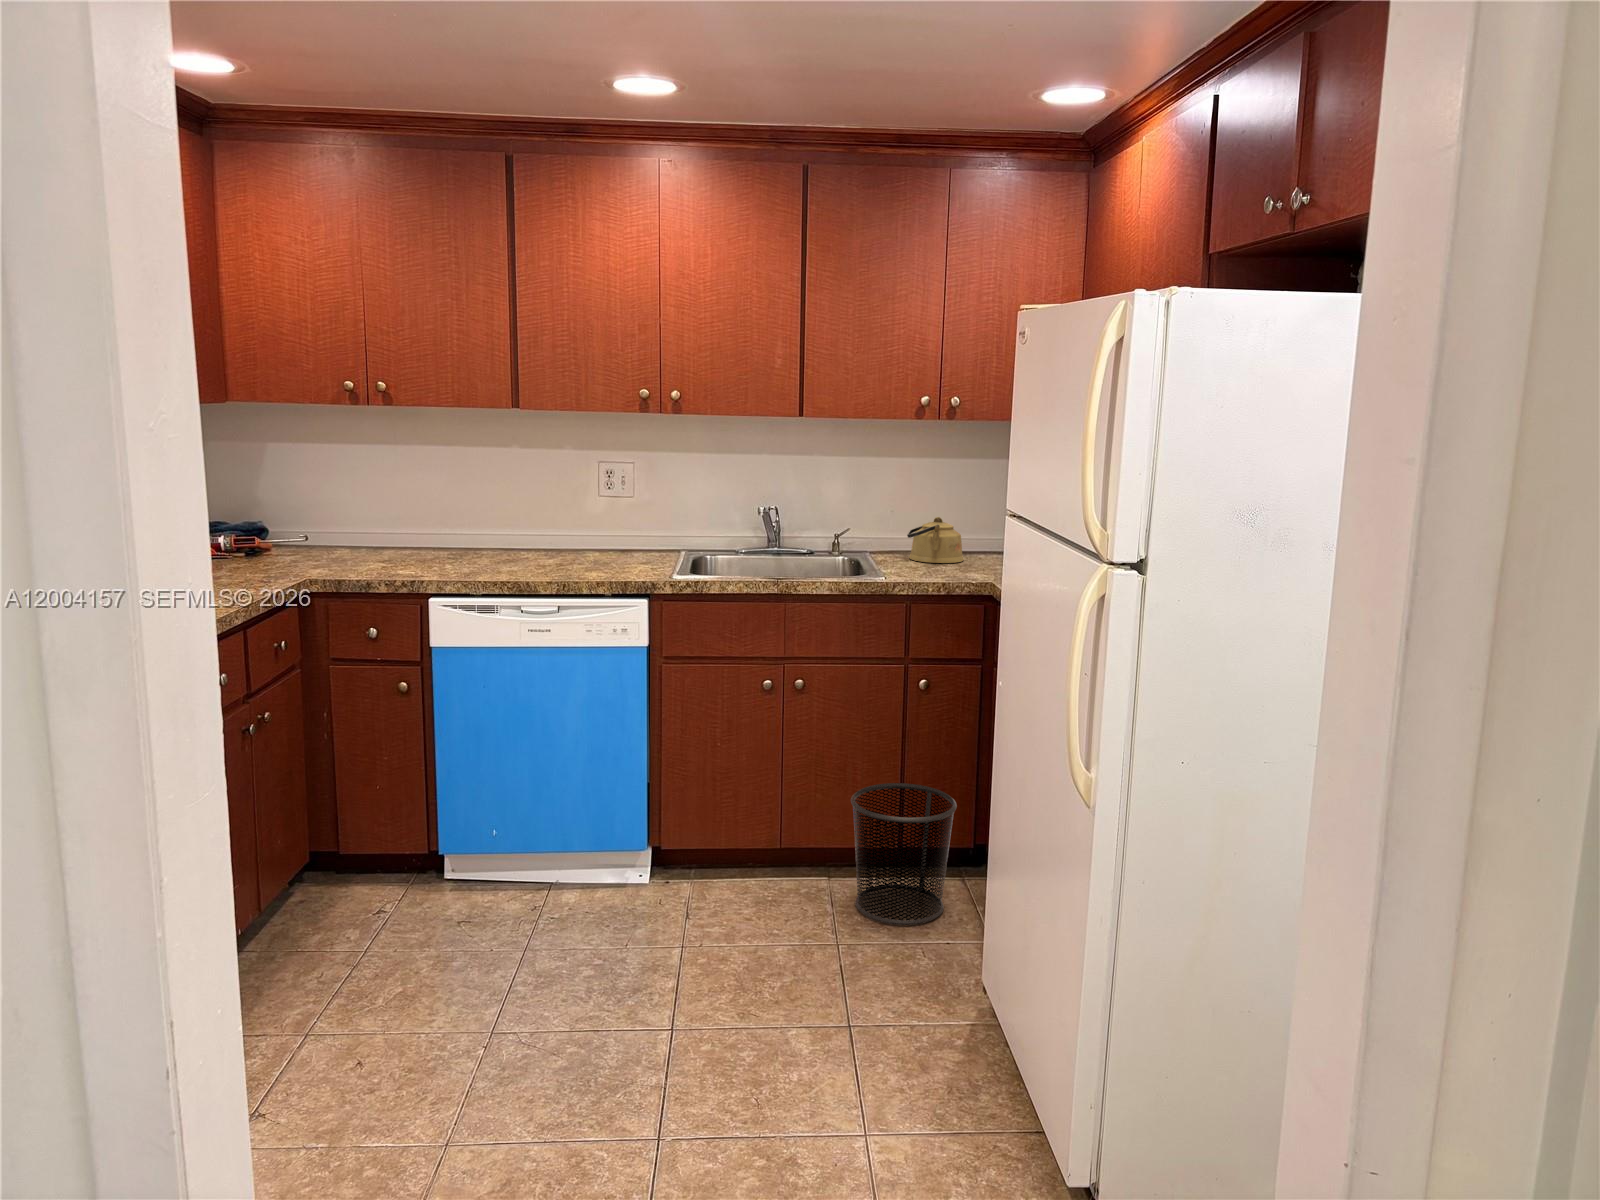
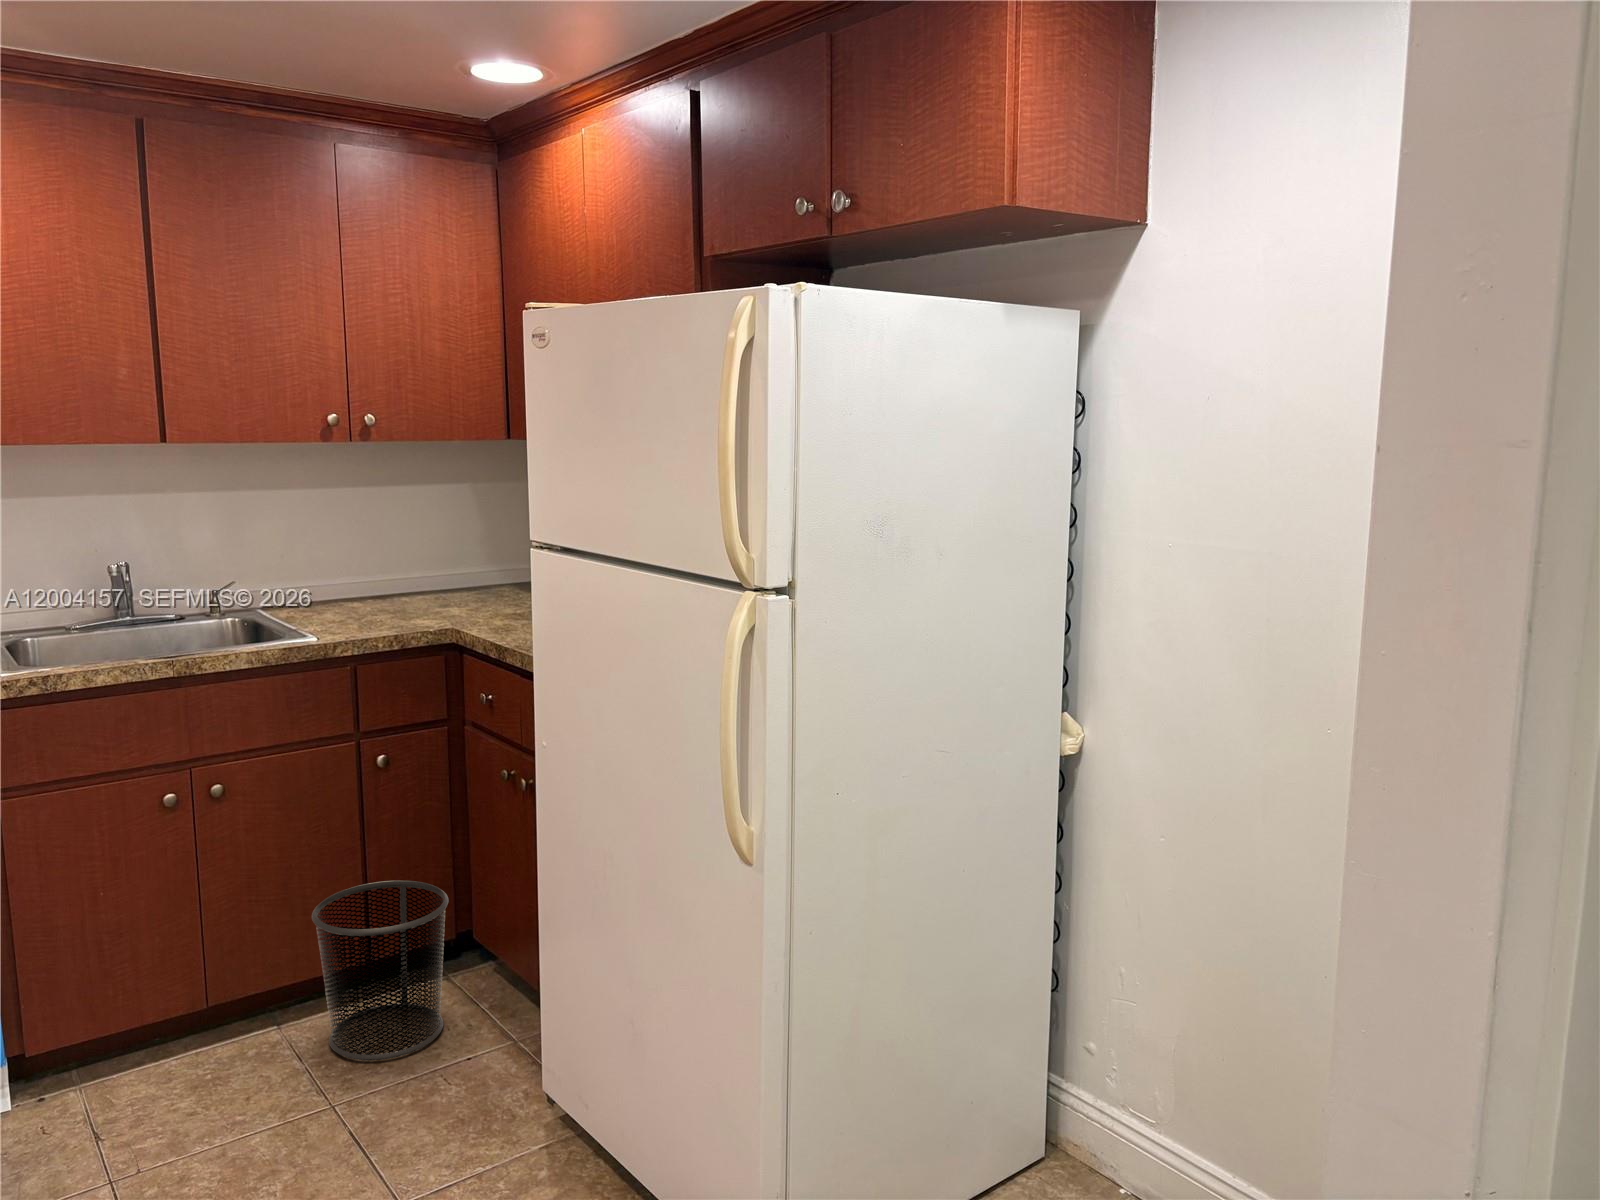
kettle: present [907,517,964,563] -> none [311,558,385,613]

